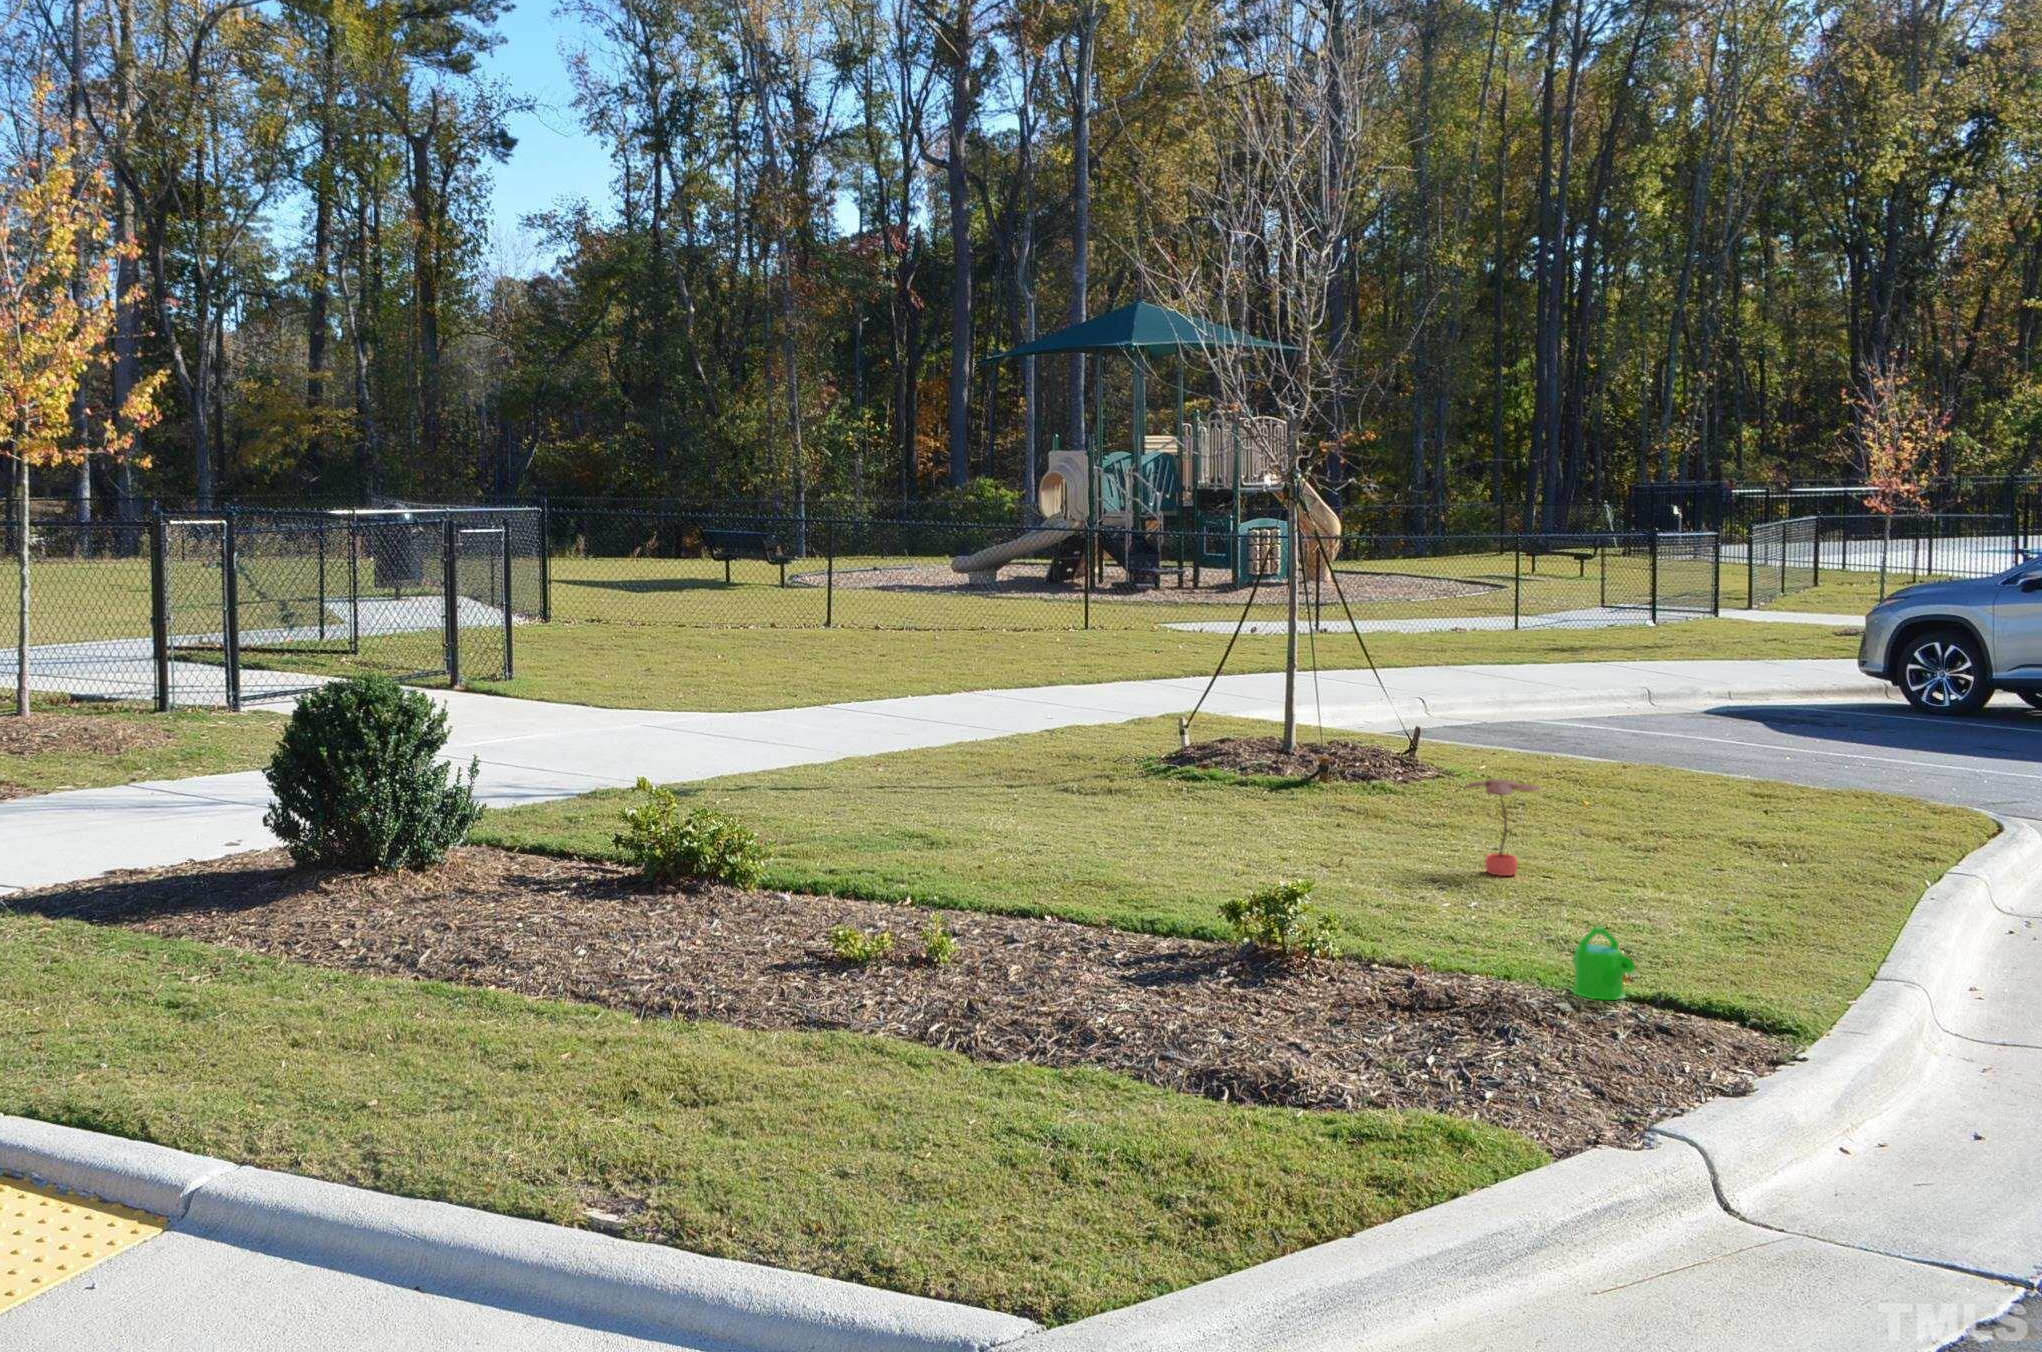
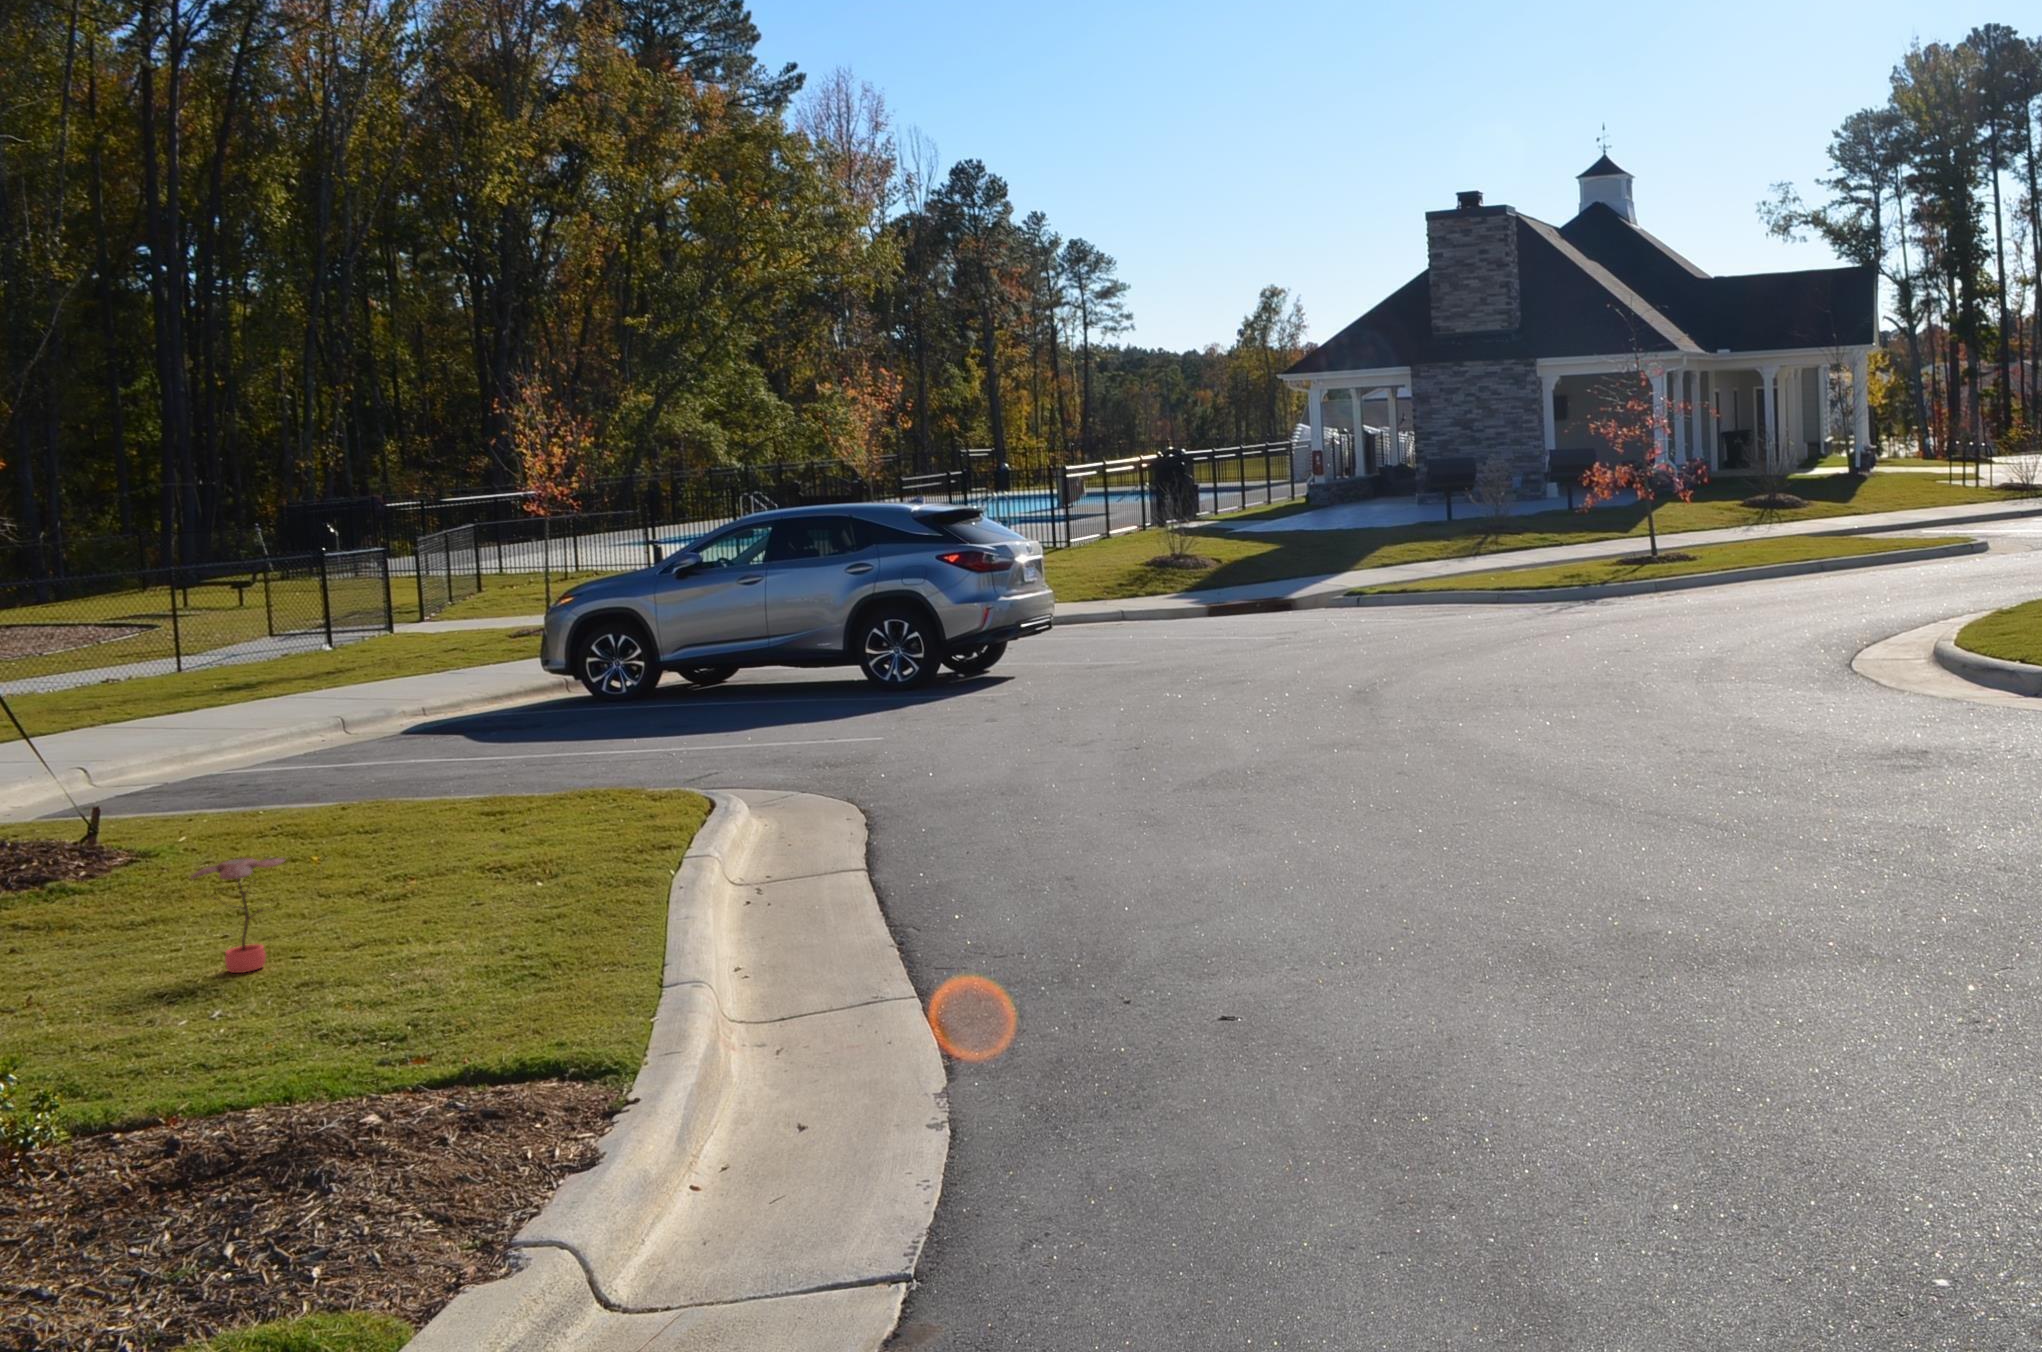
watering can: present [1572,927,1635,1000] -> none [369,1013,446,1100]

